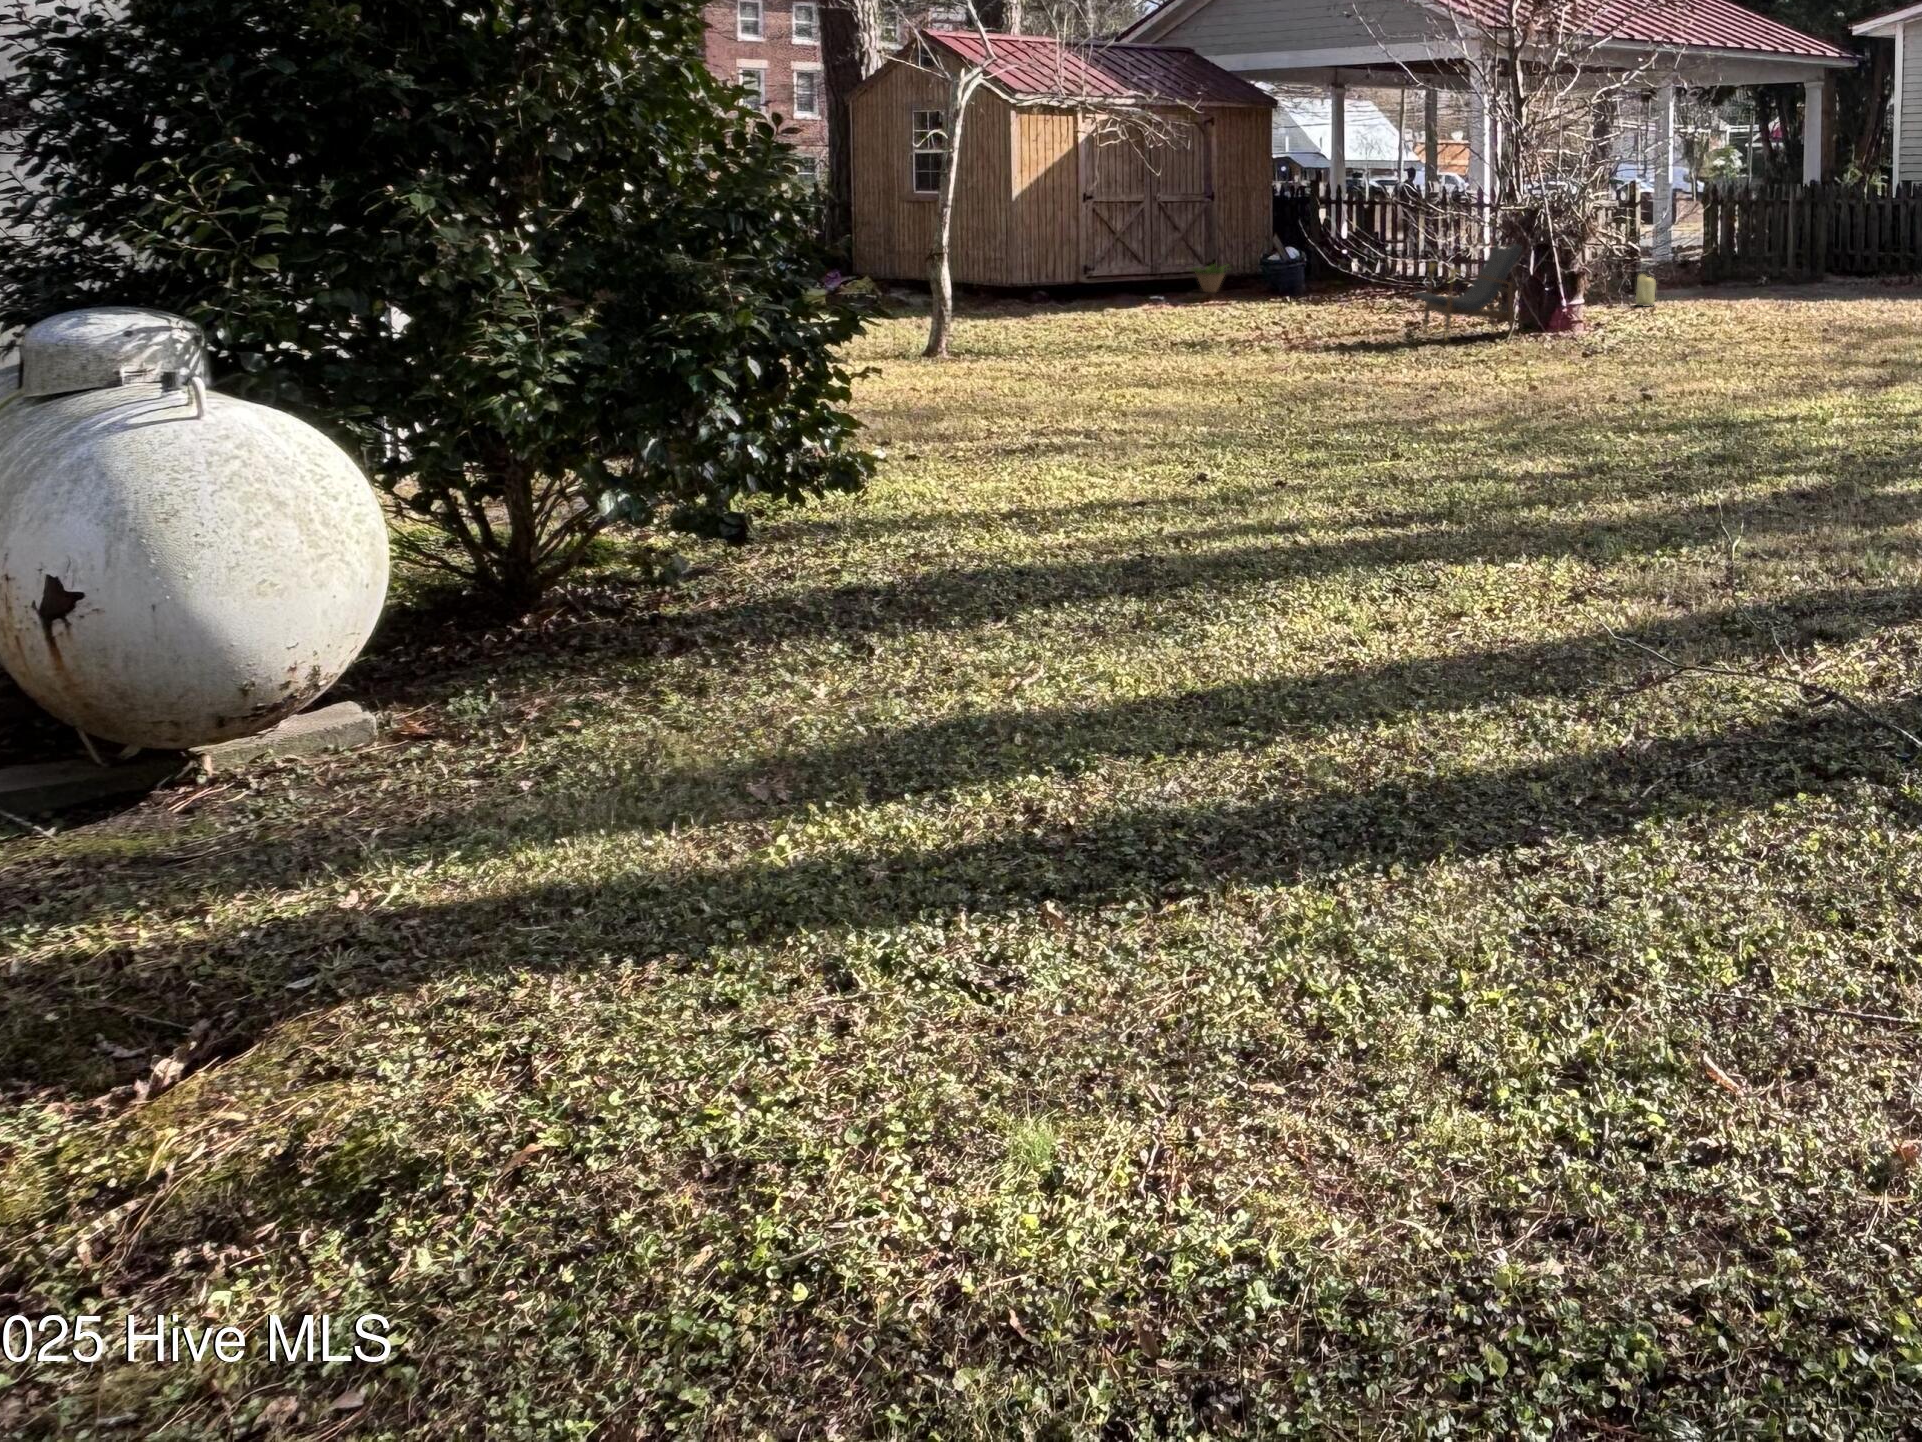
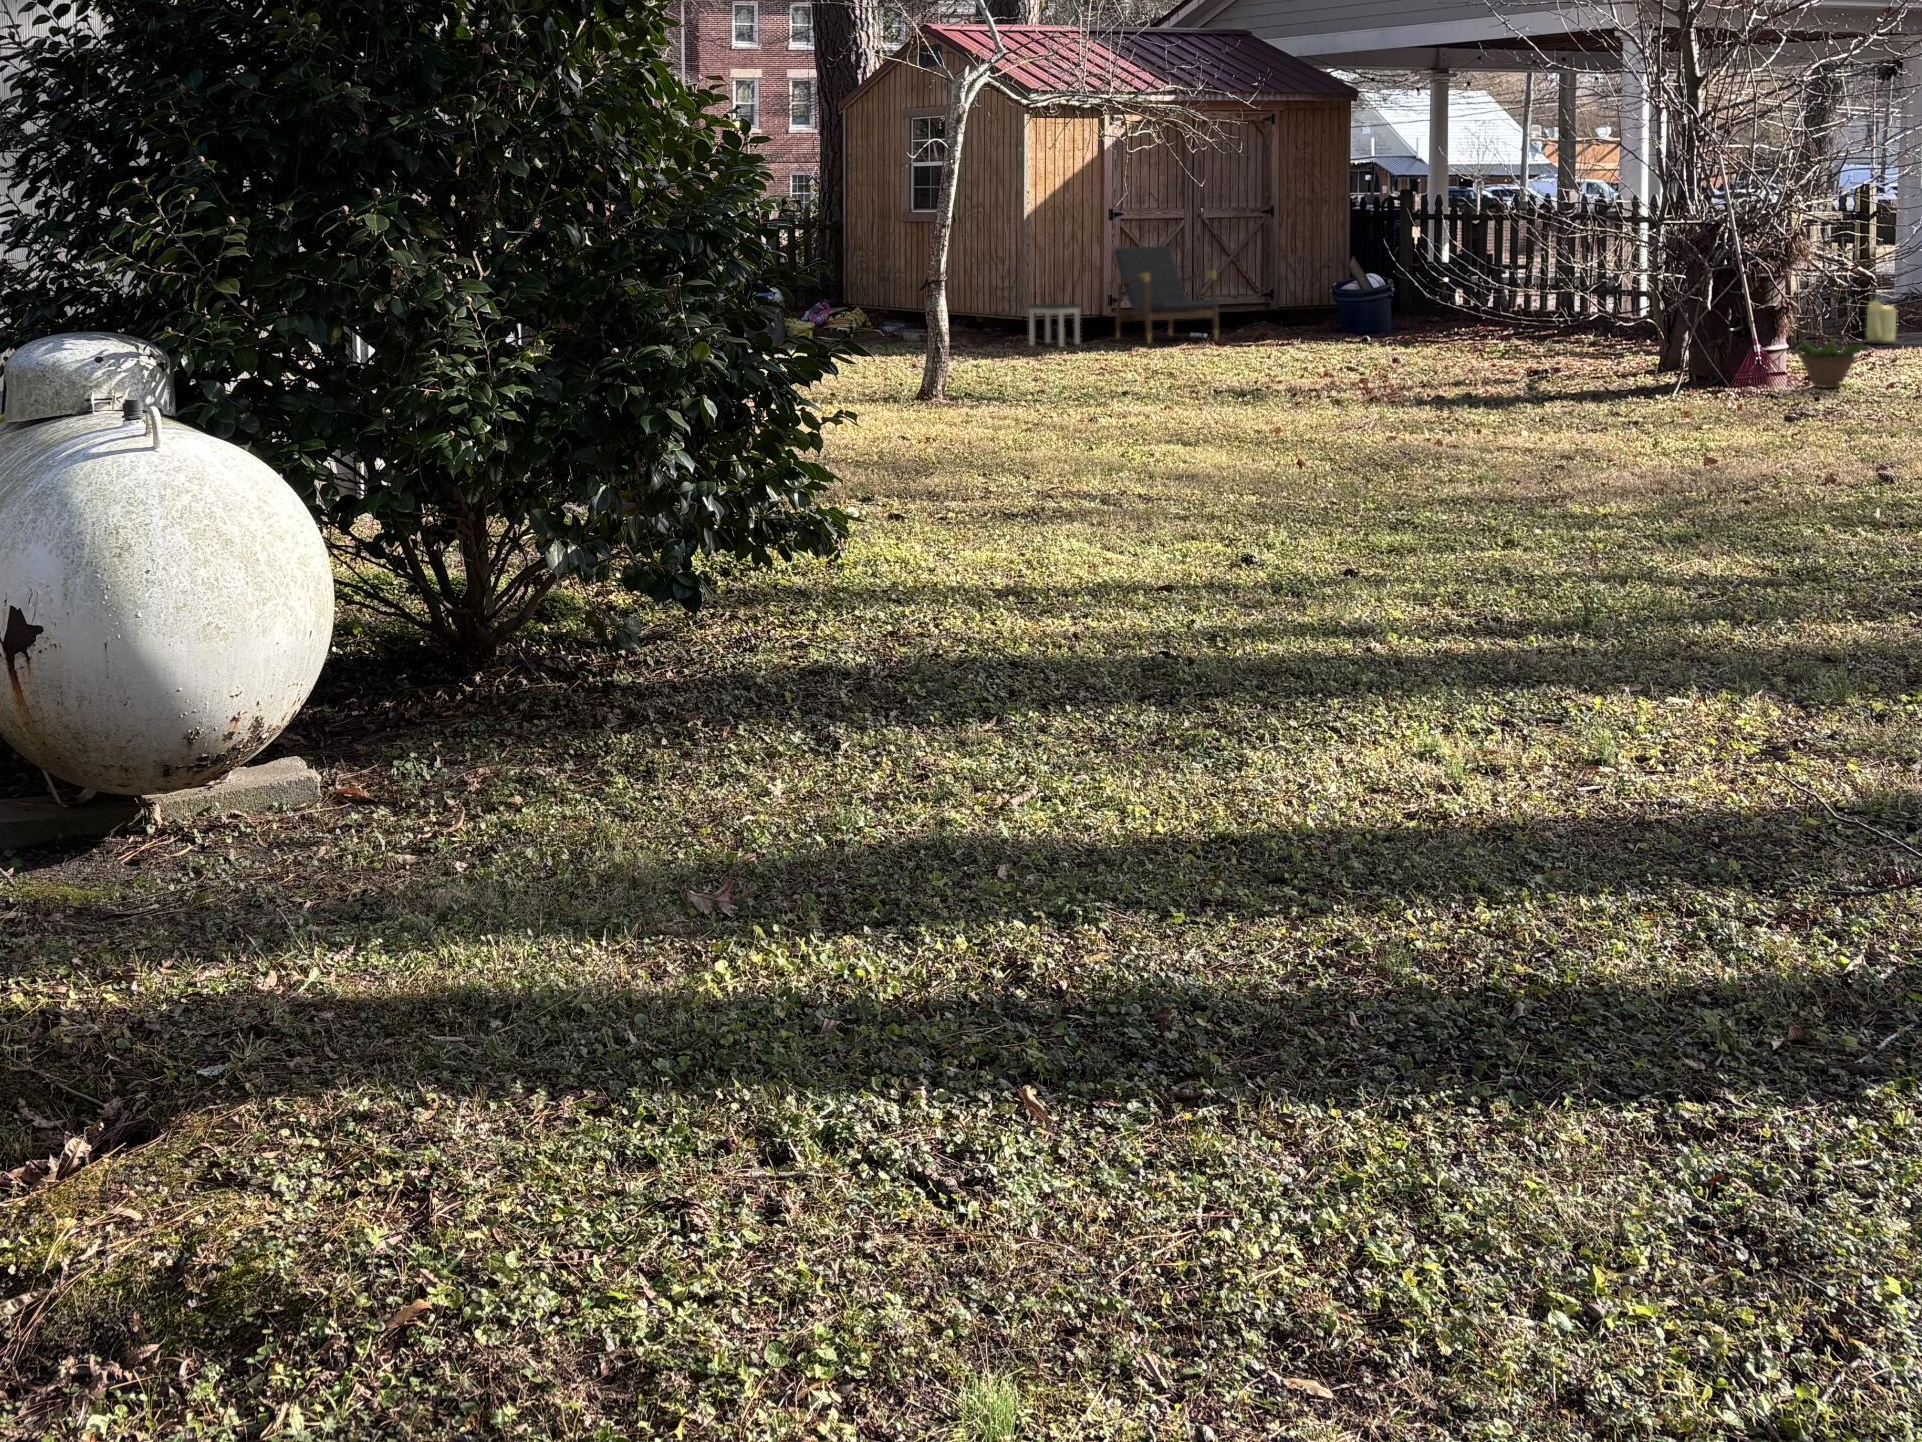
lounge chair: present [1414,244,1522,340] -> present [1114,246,1219,343]
round table: none [1005,265,1052,304] -> present [1029,303,1080,347]
decorative plant: present [1192,265,1225,292] -> present [1790,339,1870,388]

